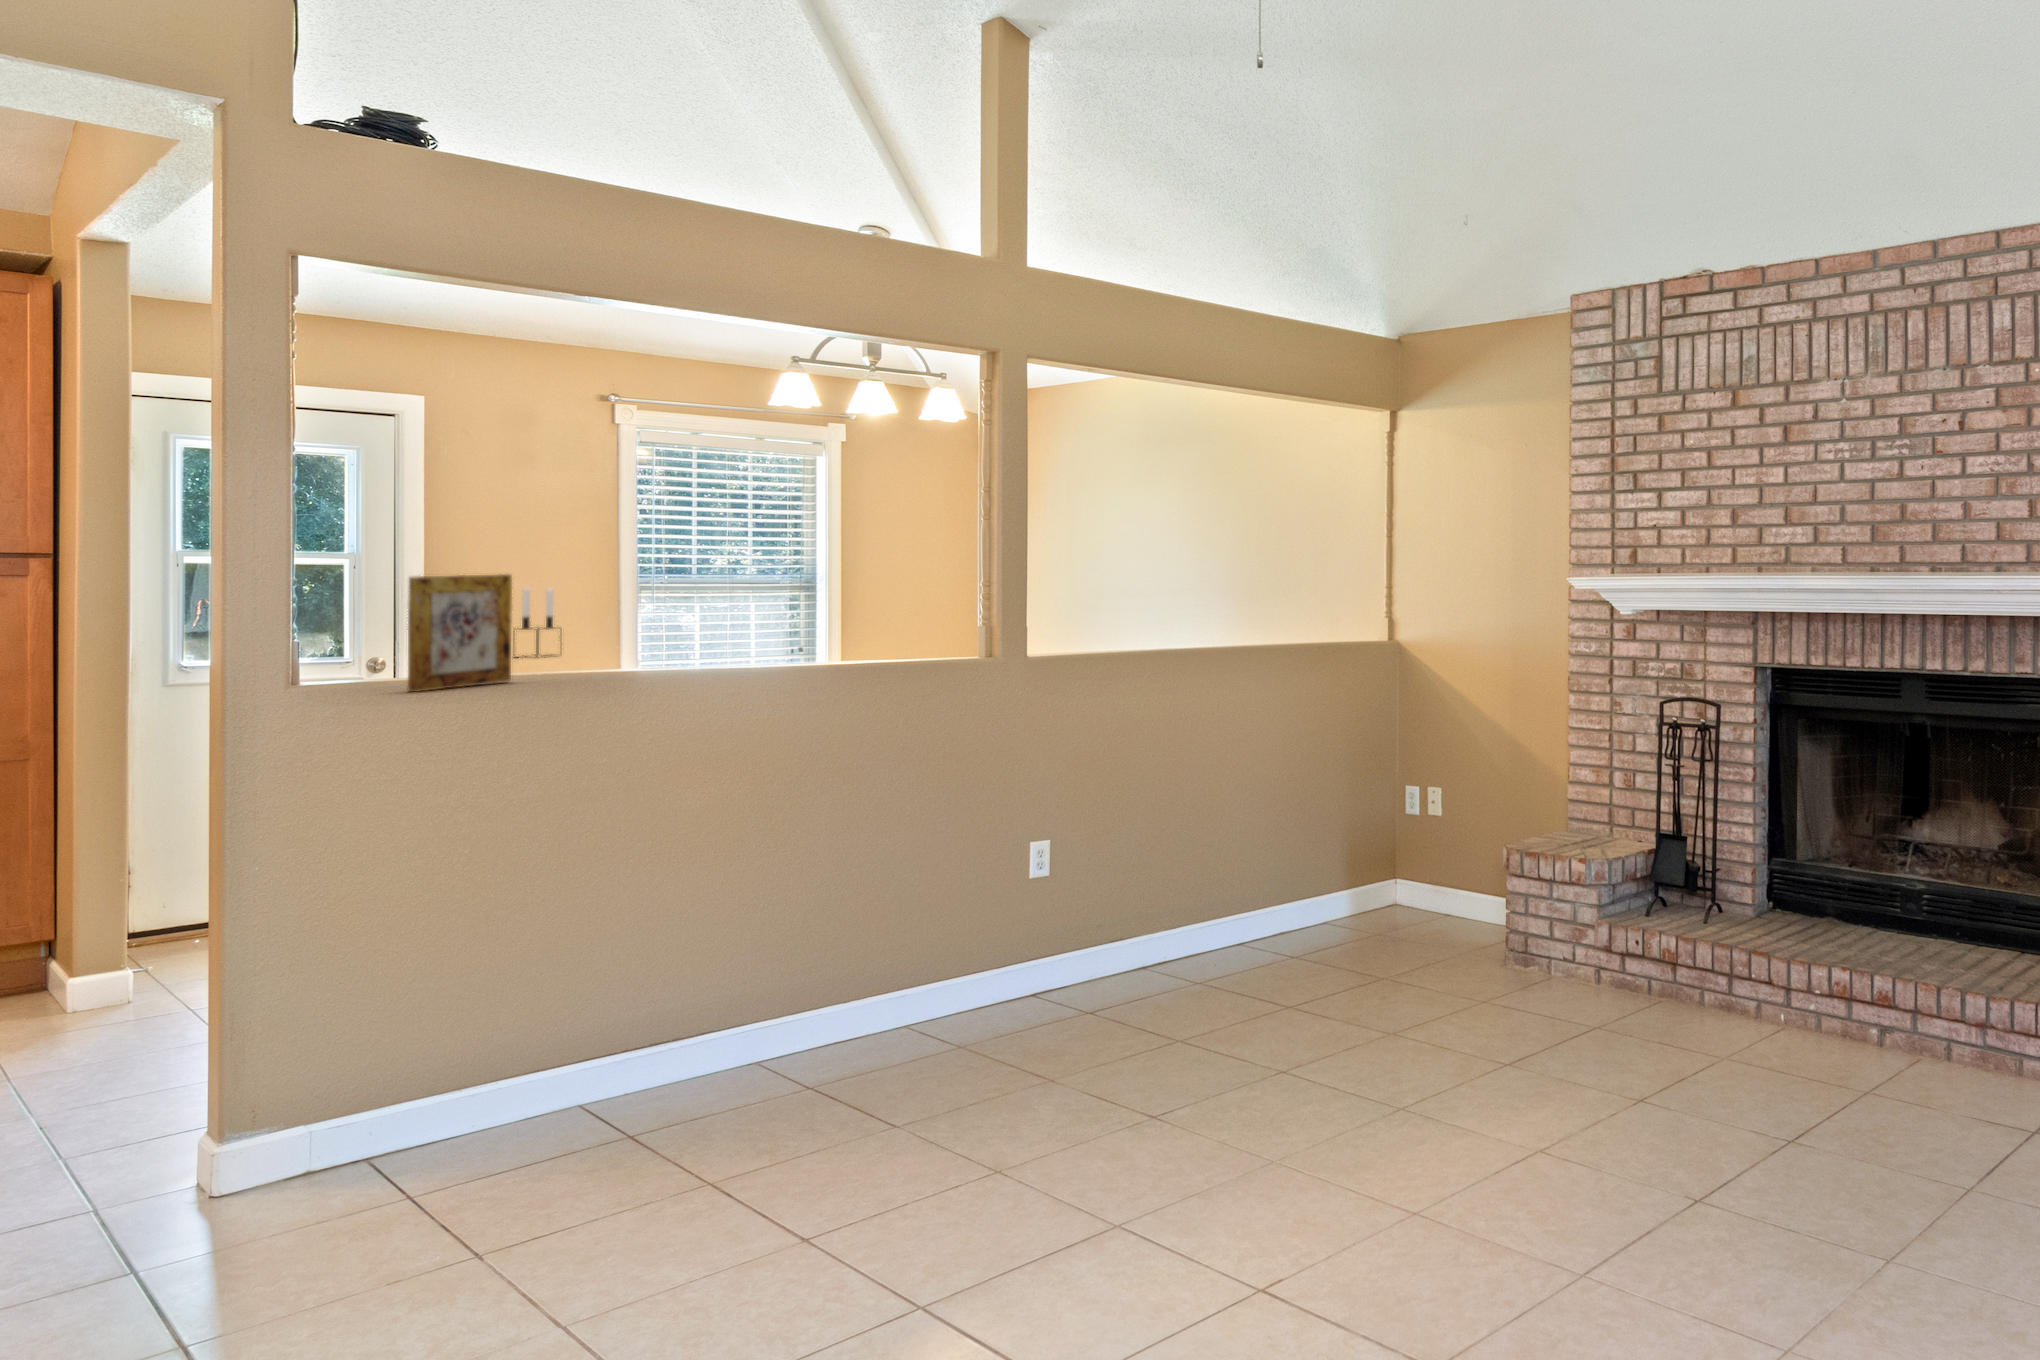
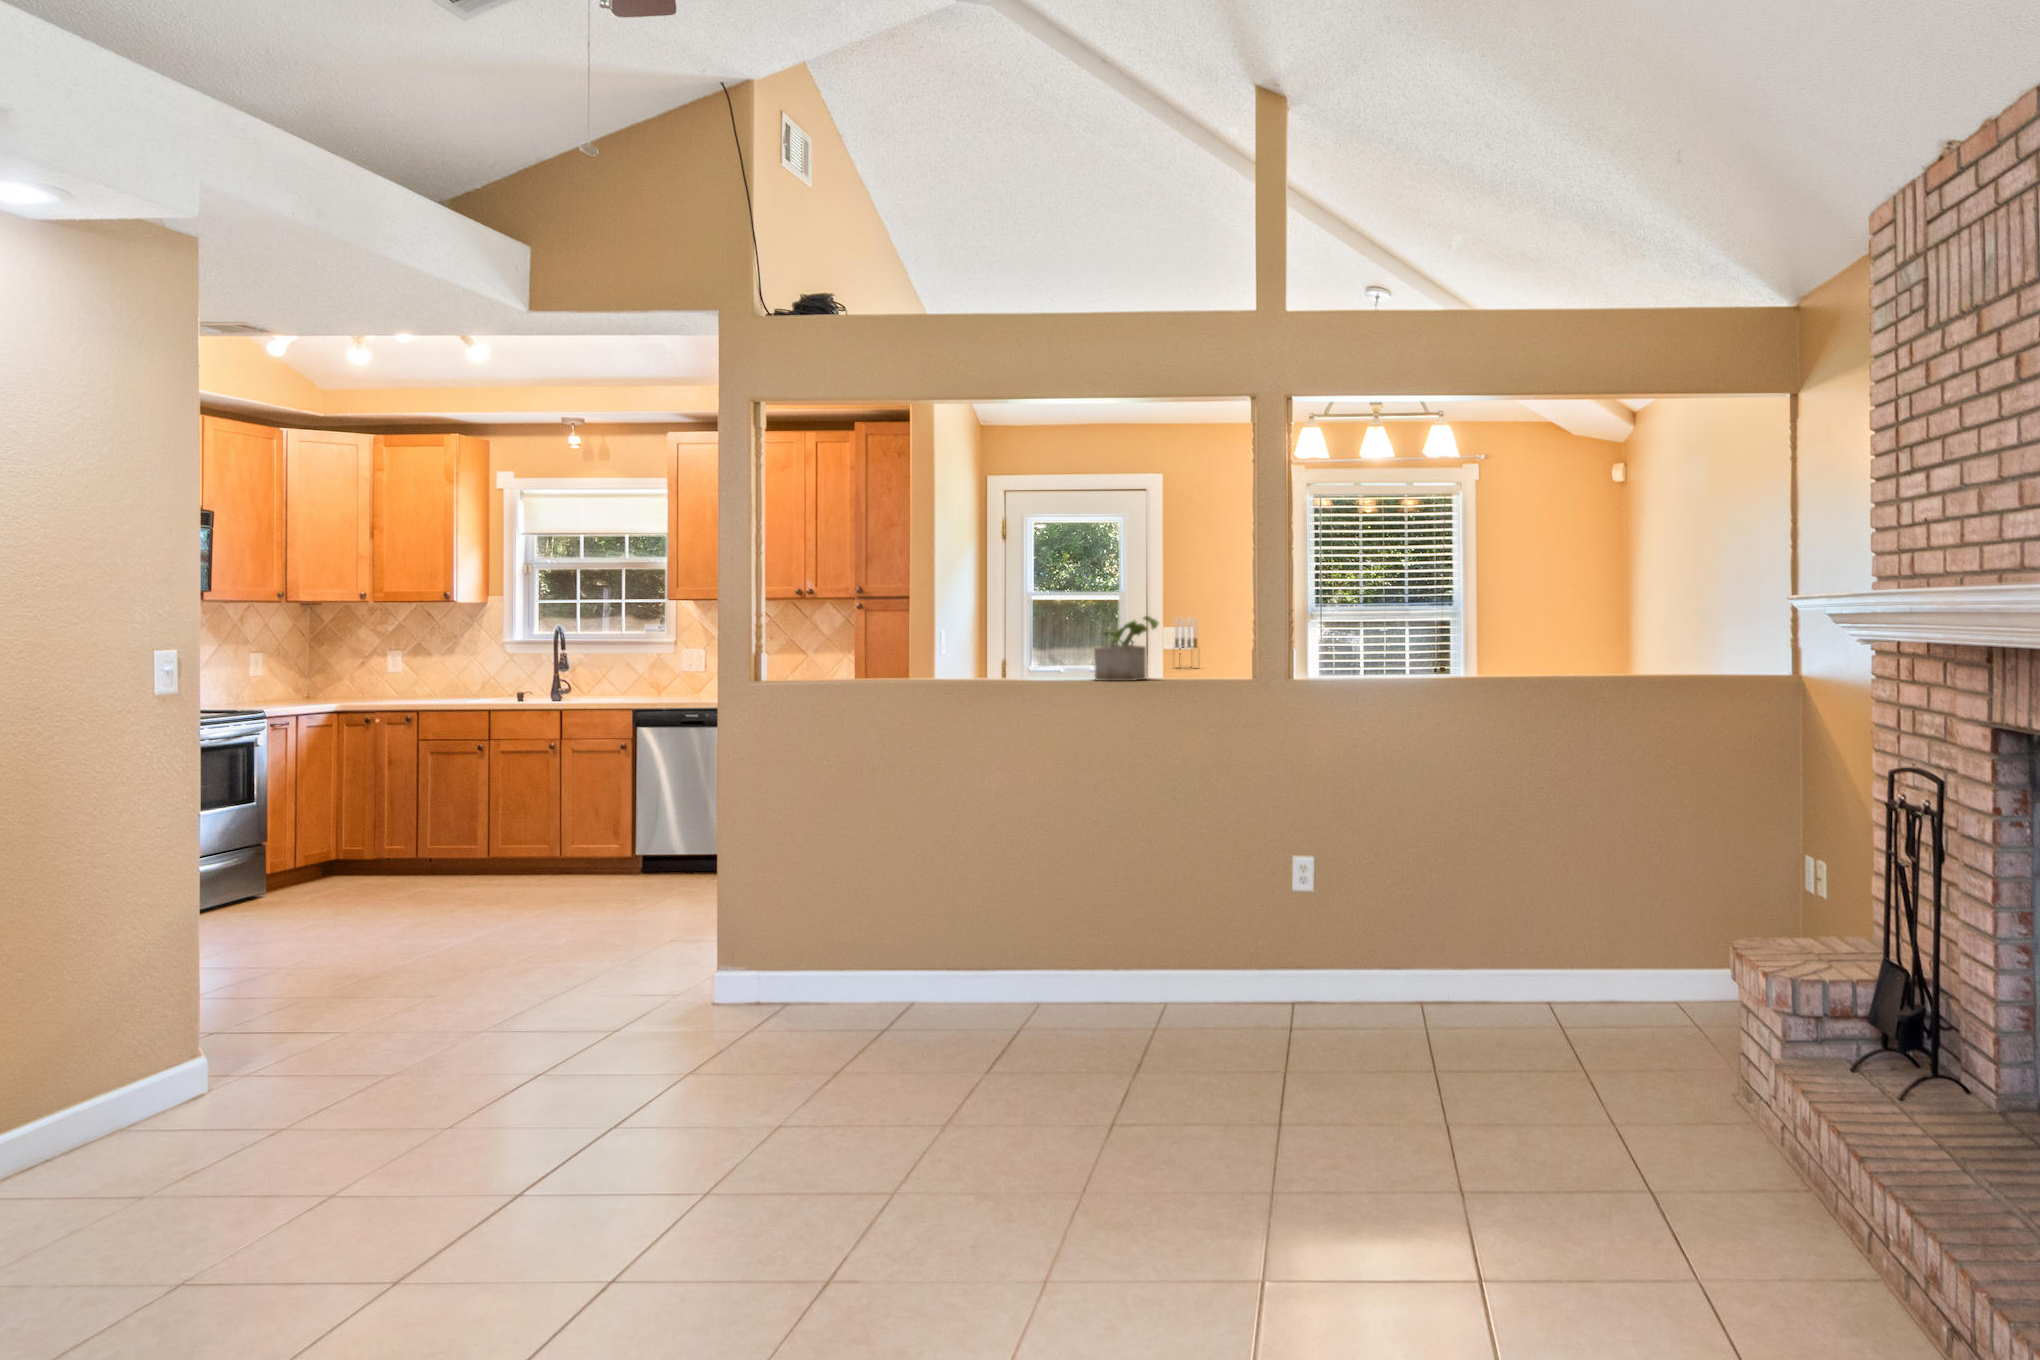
picture frame: present [408,574,512,692] -> none [991,603,1059,679]
potted plant: none [592,591,704,681] -> present [1094,616,1158,681]

